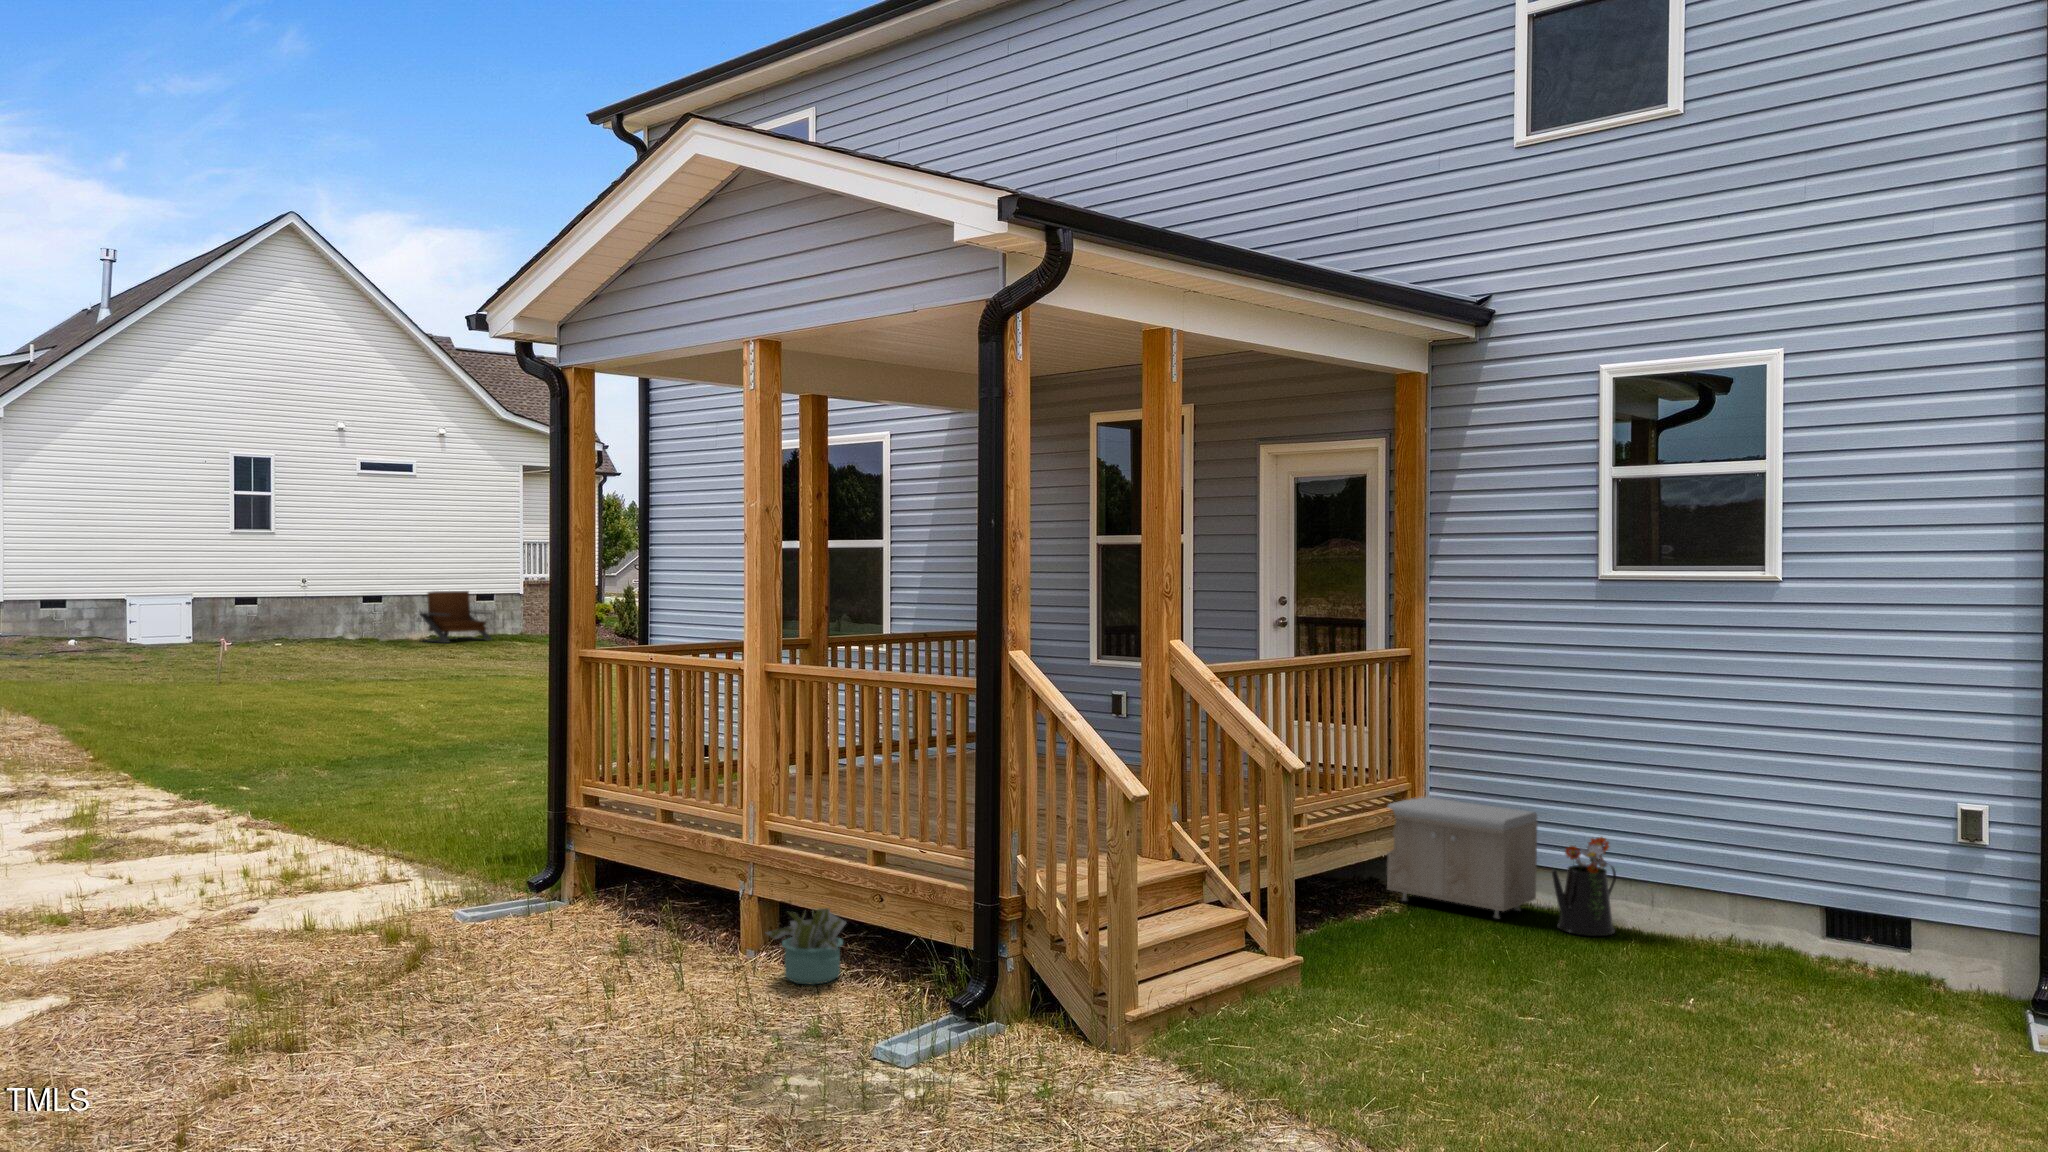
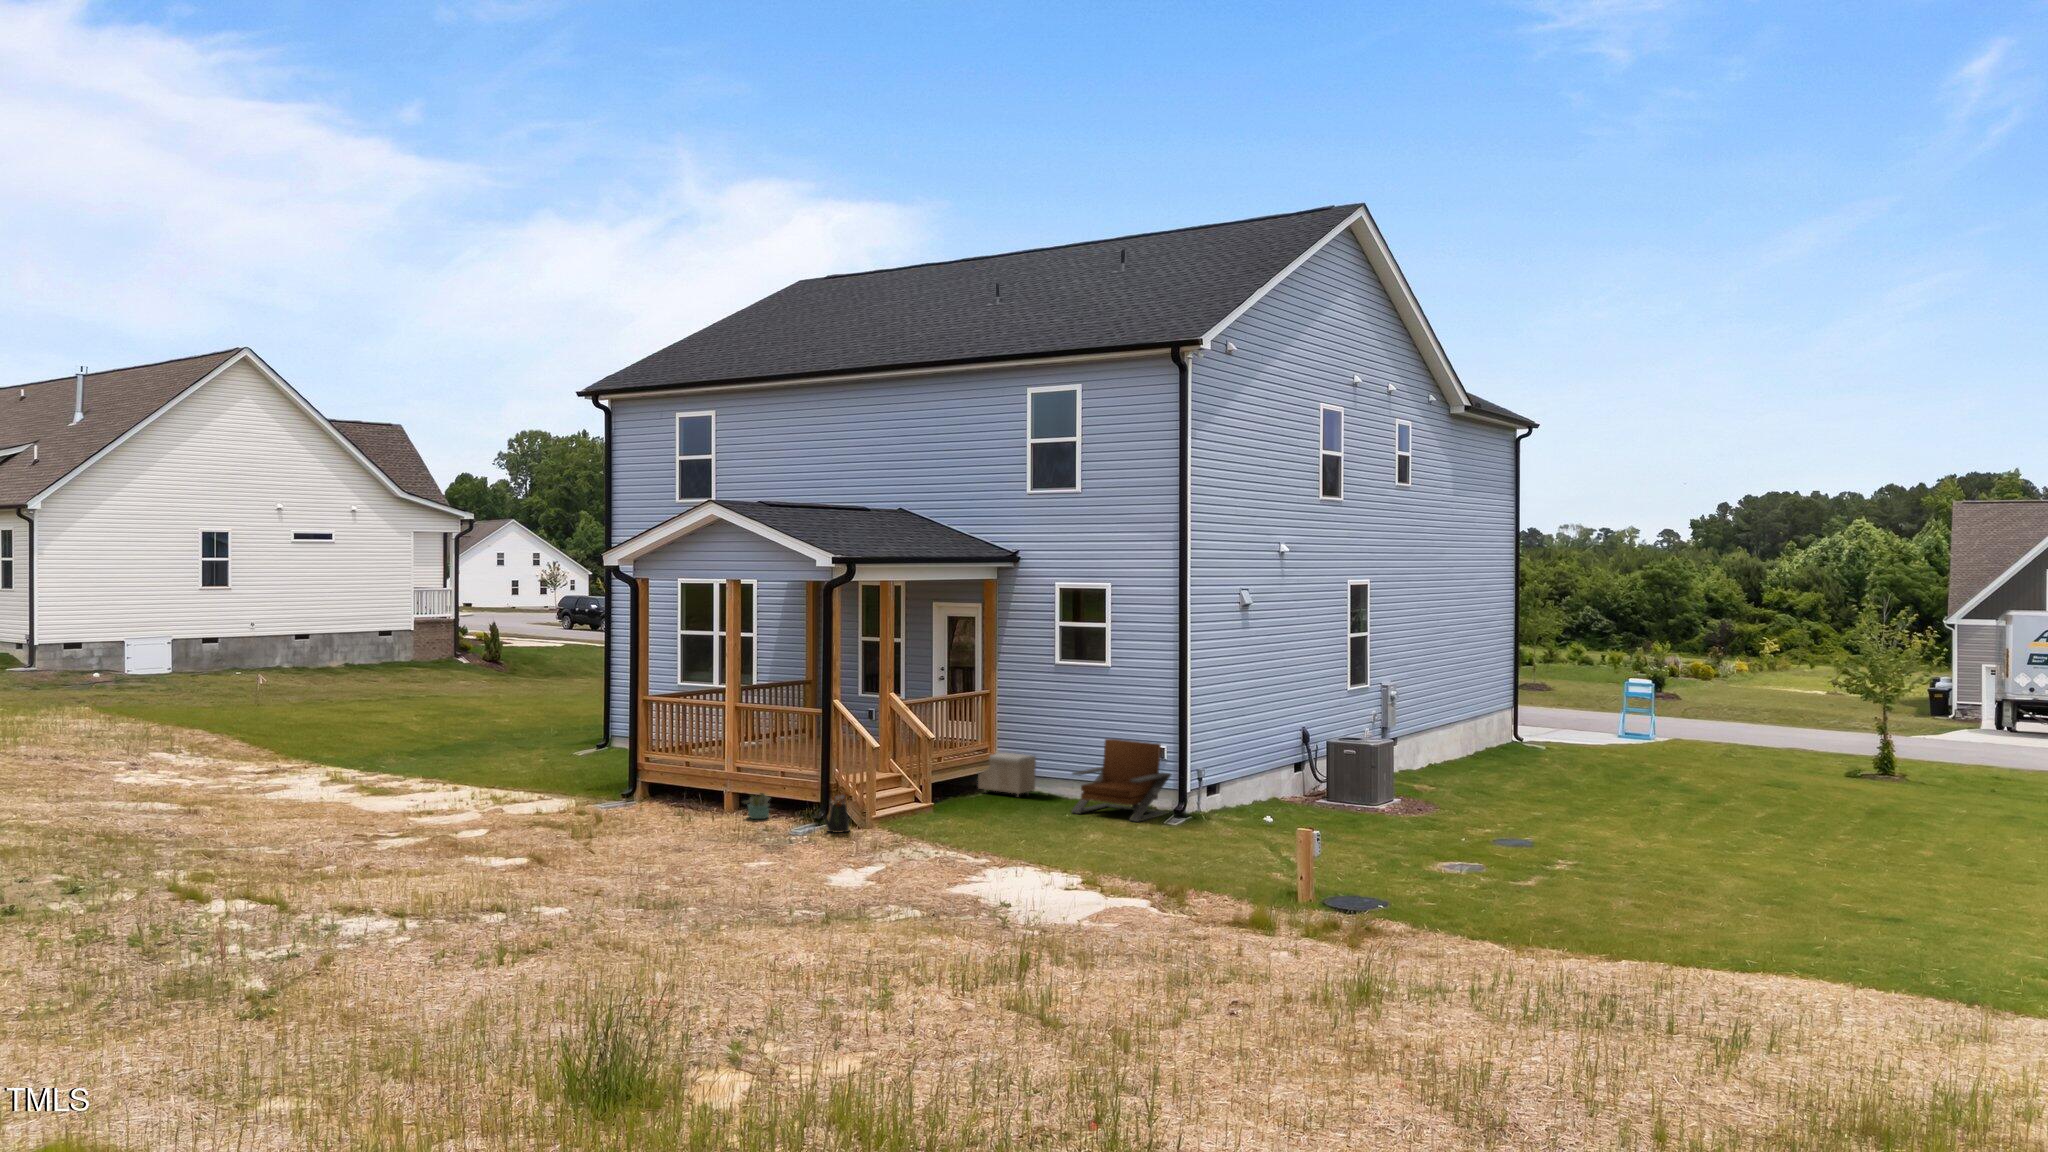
lounge chair: present [420,591,492,643] -> present [1071,739,1172,822]
watering can: present [1552,837,1616,936] -> present [821,792,849,833]

